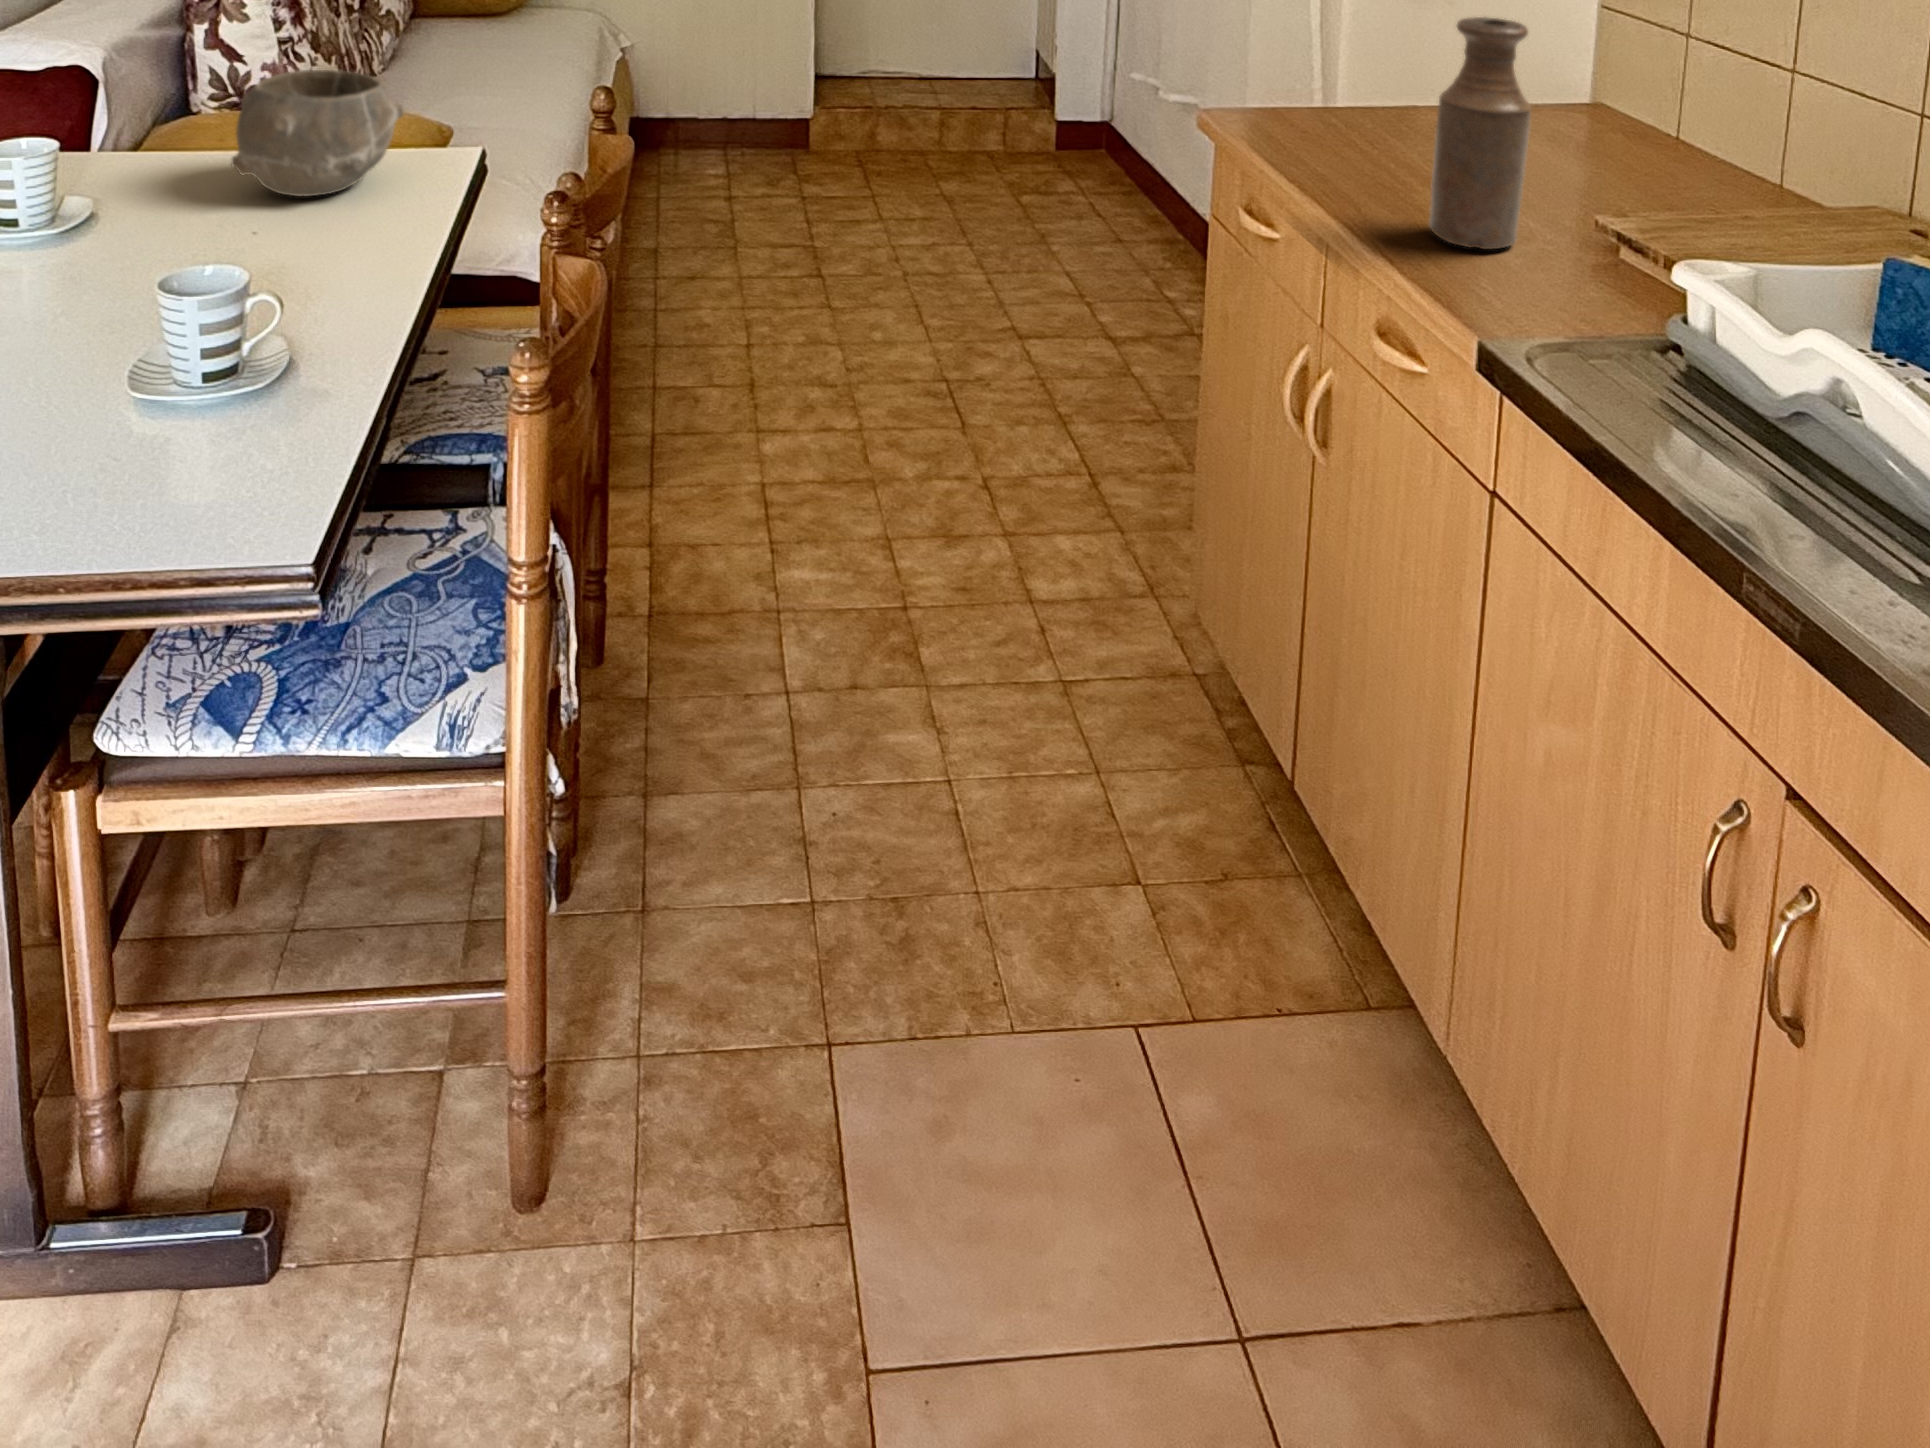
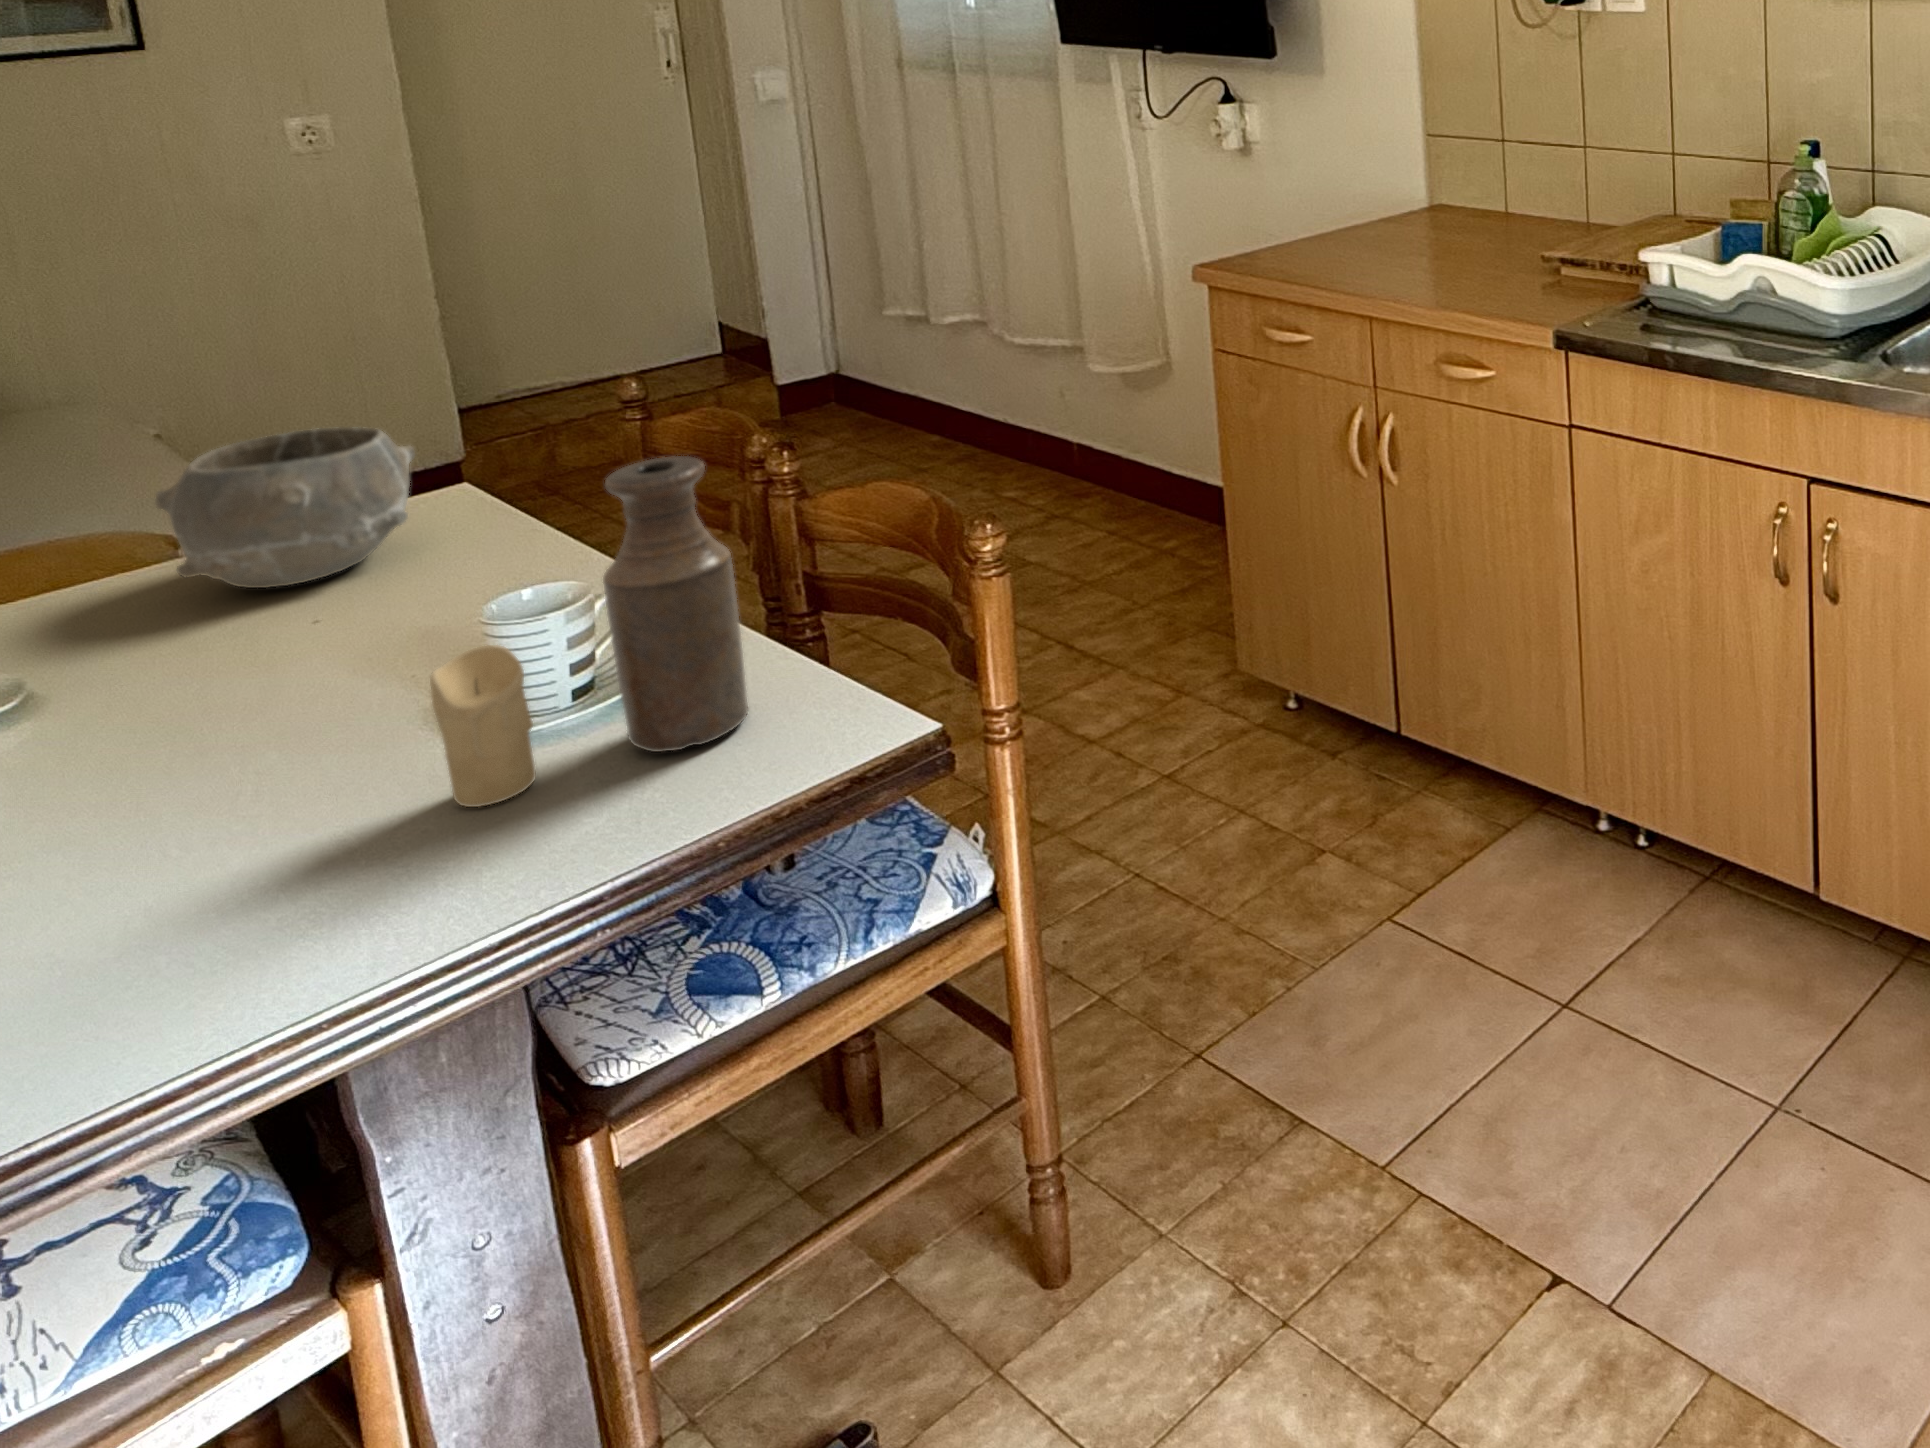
bottle: present [1429,17,1531,249] -> present [603,456,748,752]
candle: none [16,307,95,454] -> present [430,645,536,807]

